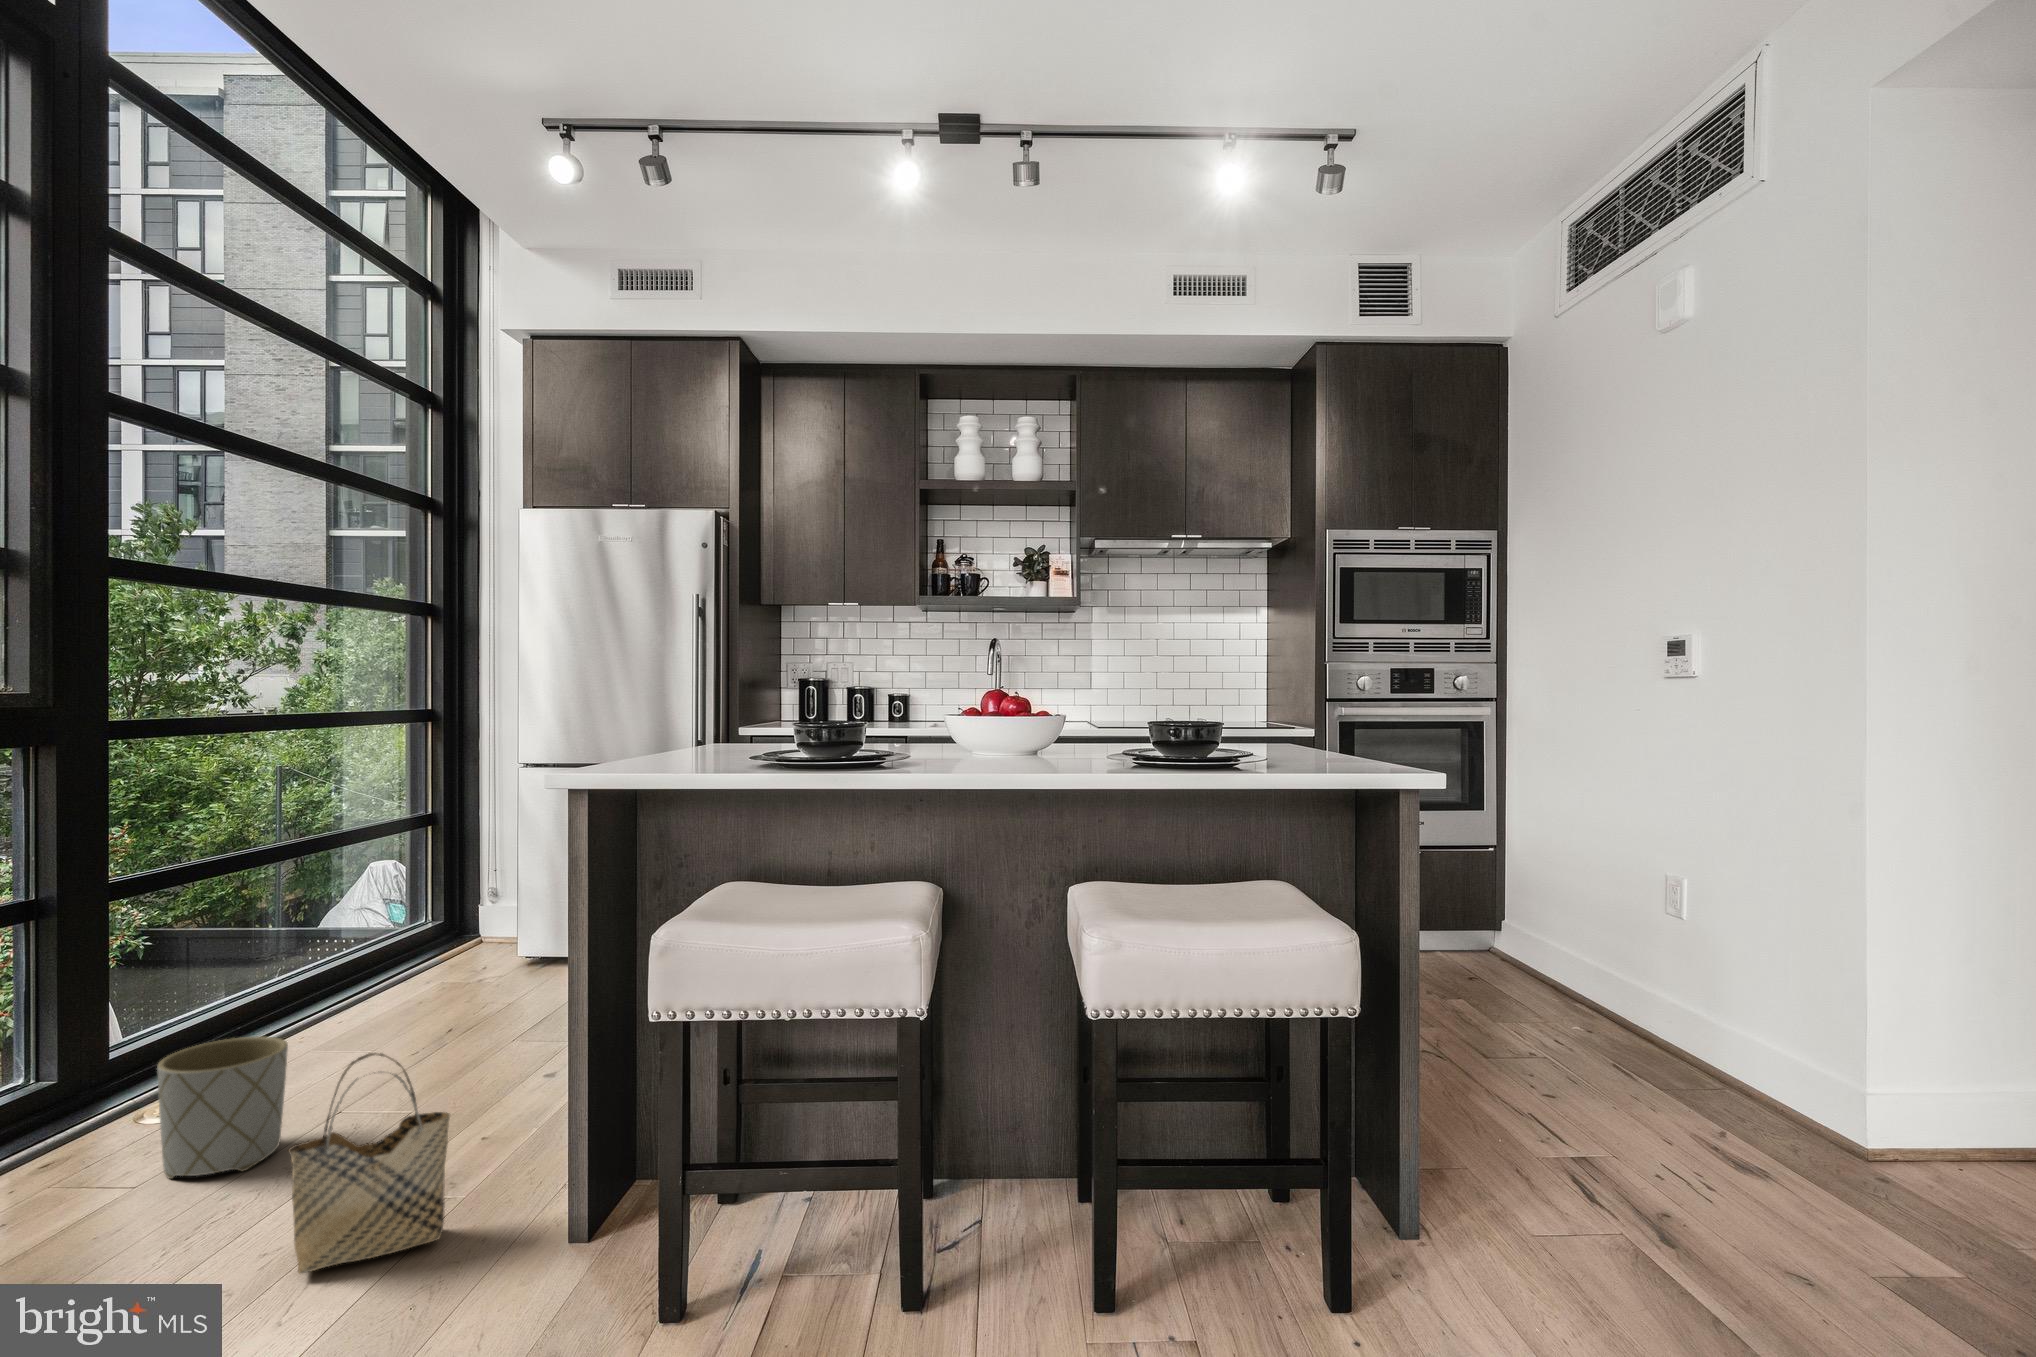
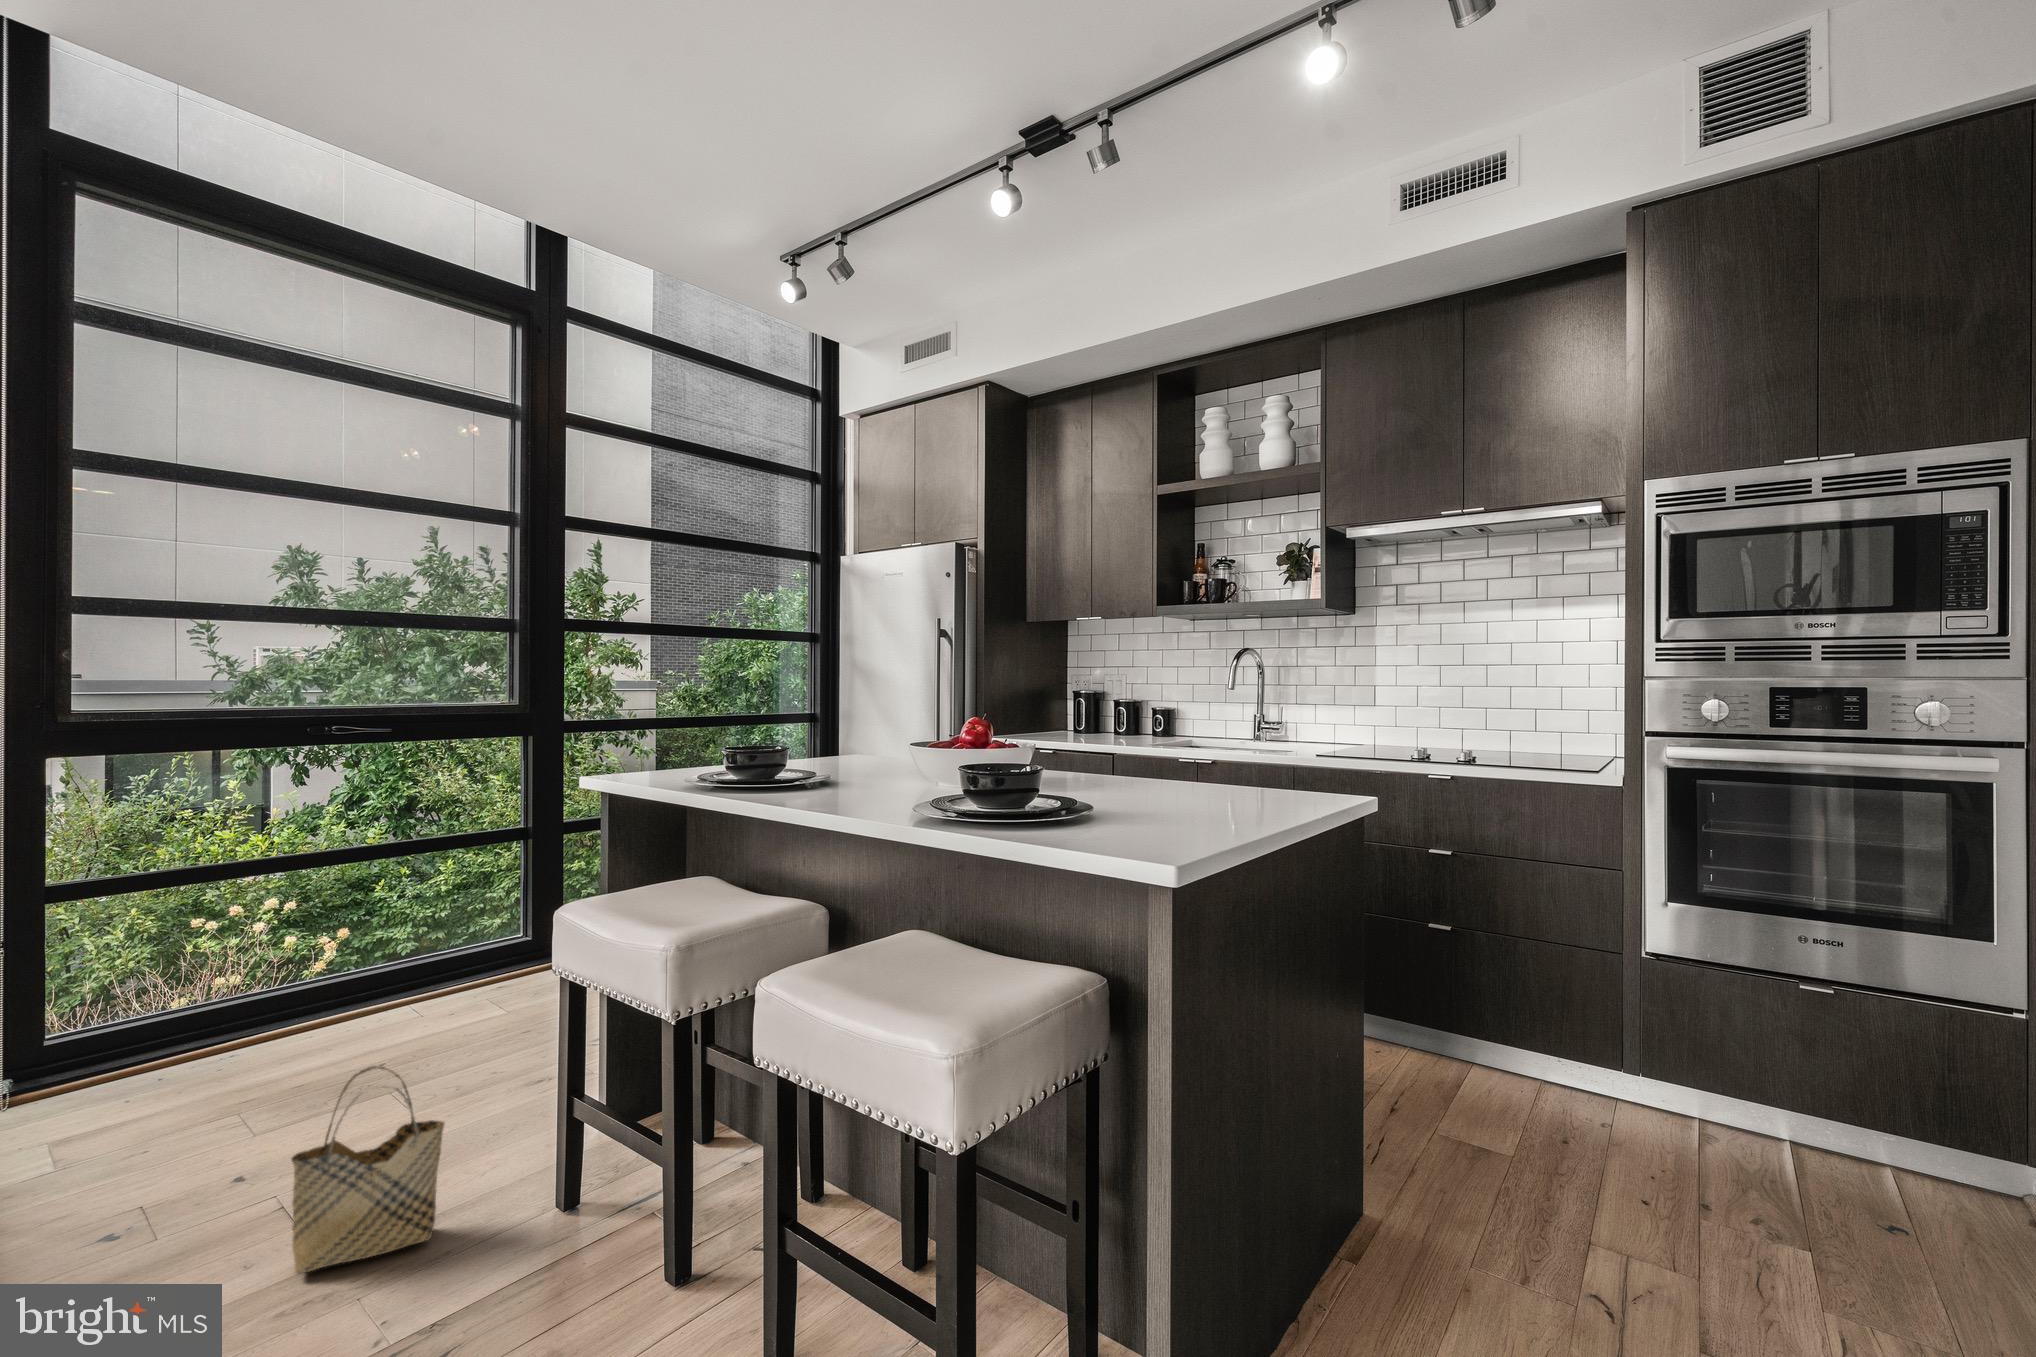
planter: present [157,1036,288,1179] -> none [159,1041,286,1177]

